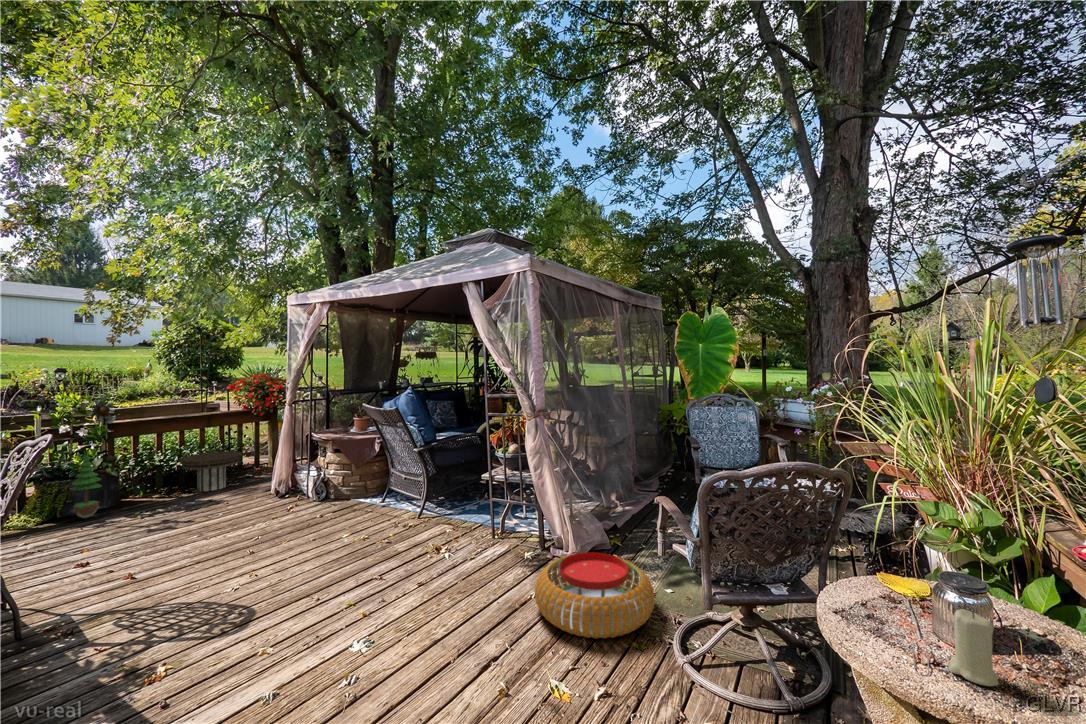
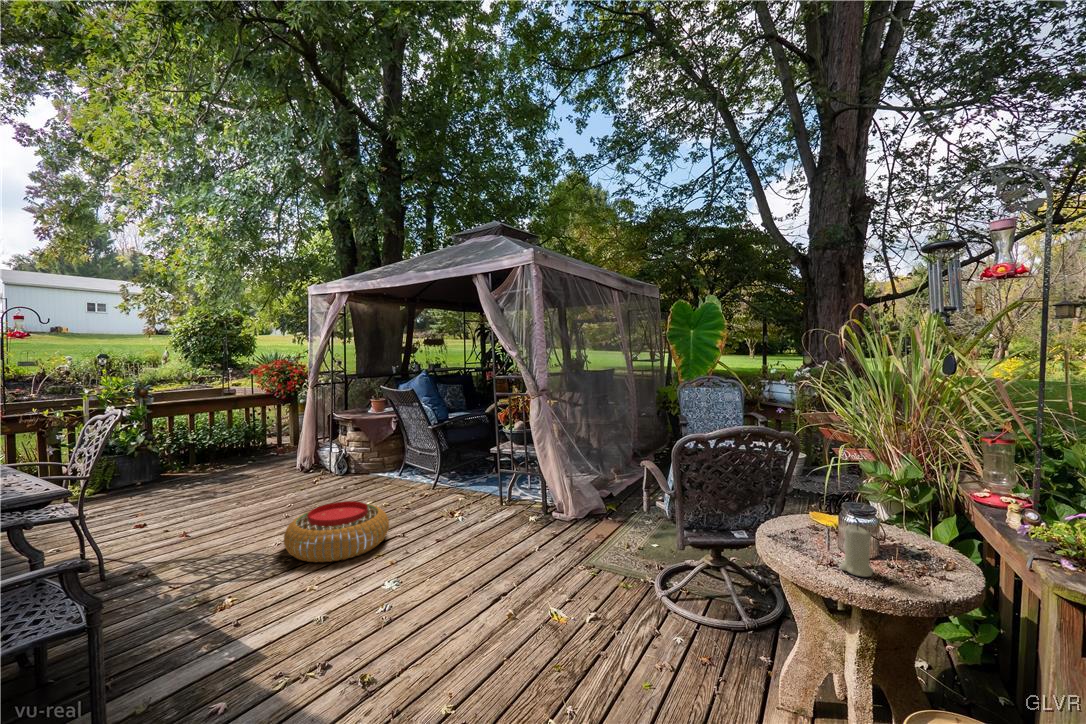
side table: present [179,451,243,491] -> none [212,431,269,467]
potted tree: present [70,455,101,519] -> none [119,431,148,489]
pouf: present [535,552,655,639] -> present [284,501,389,562]

